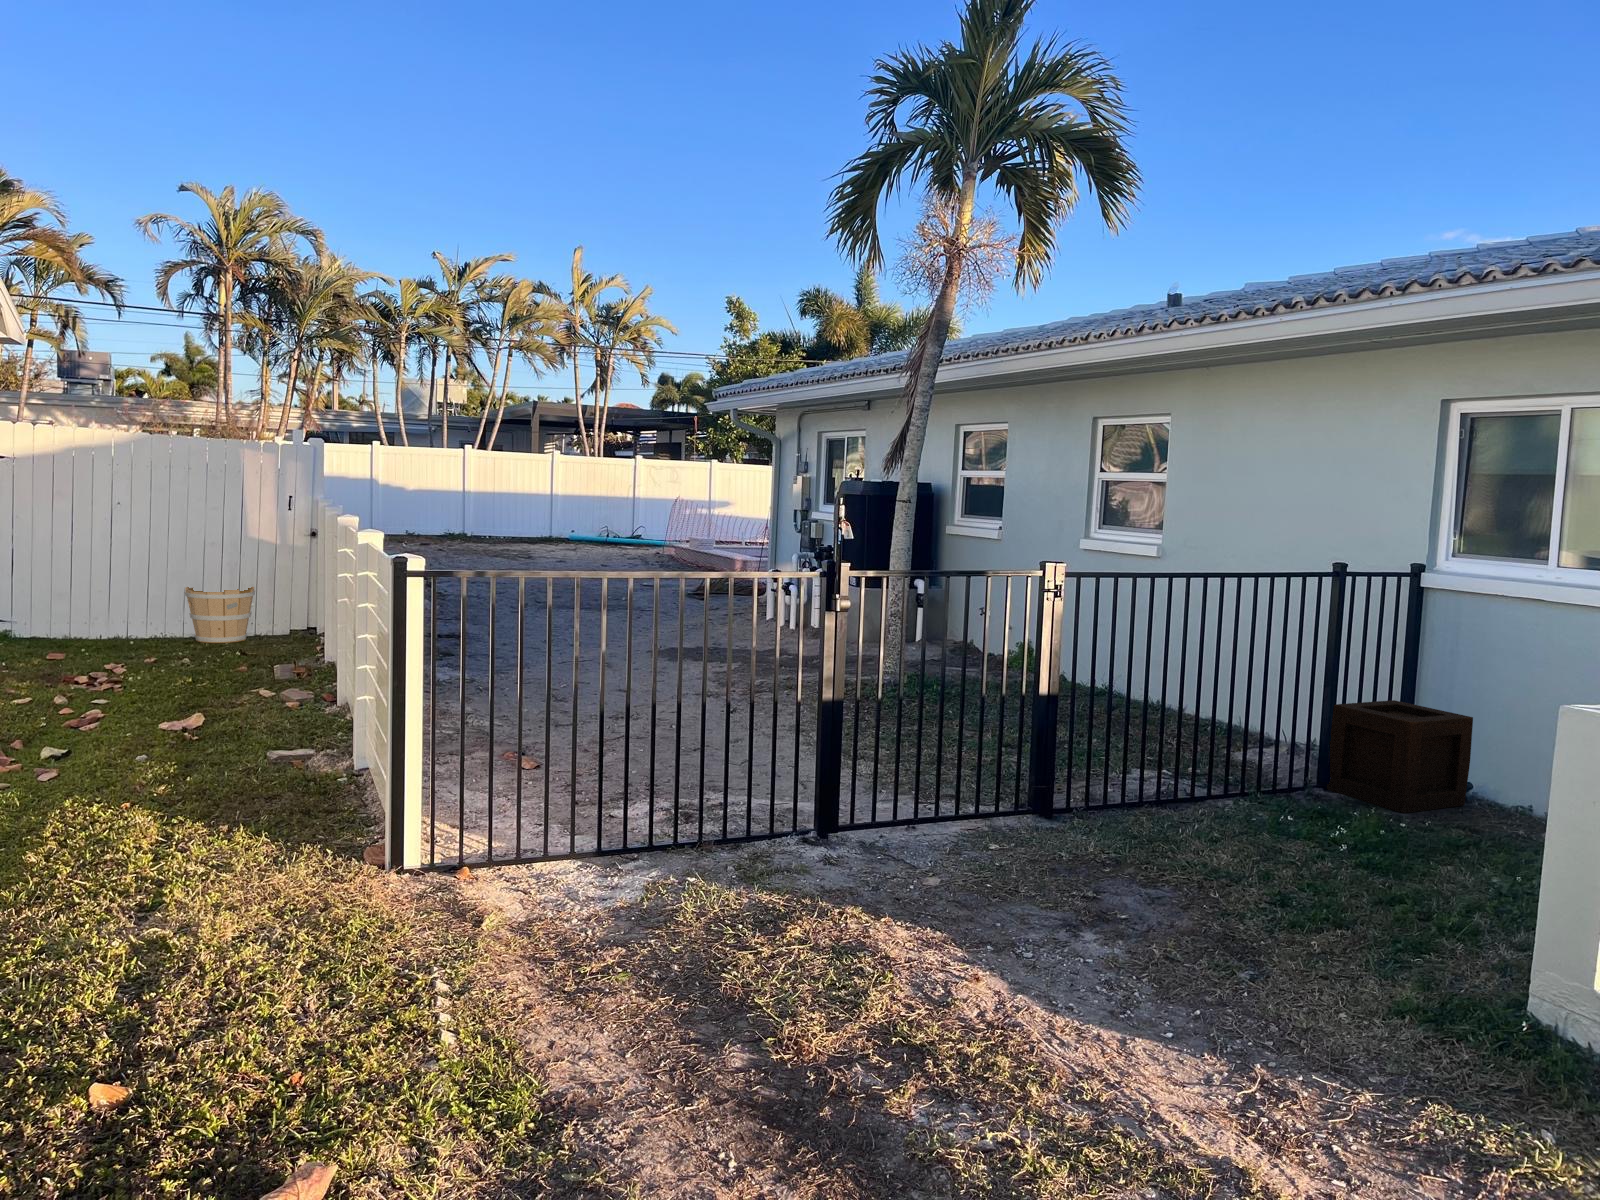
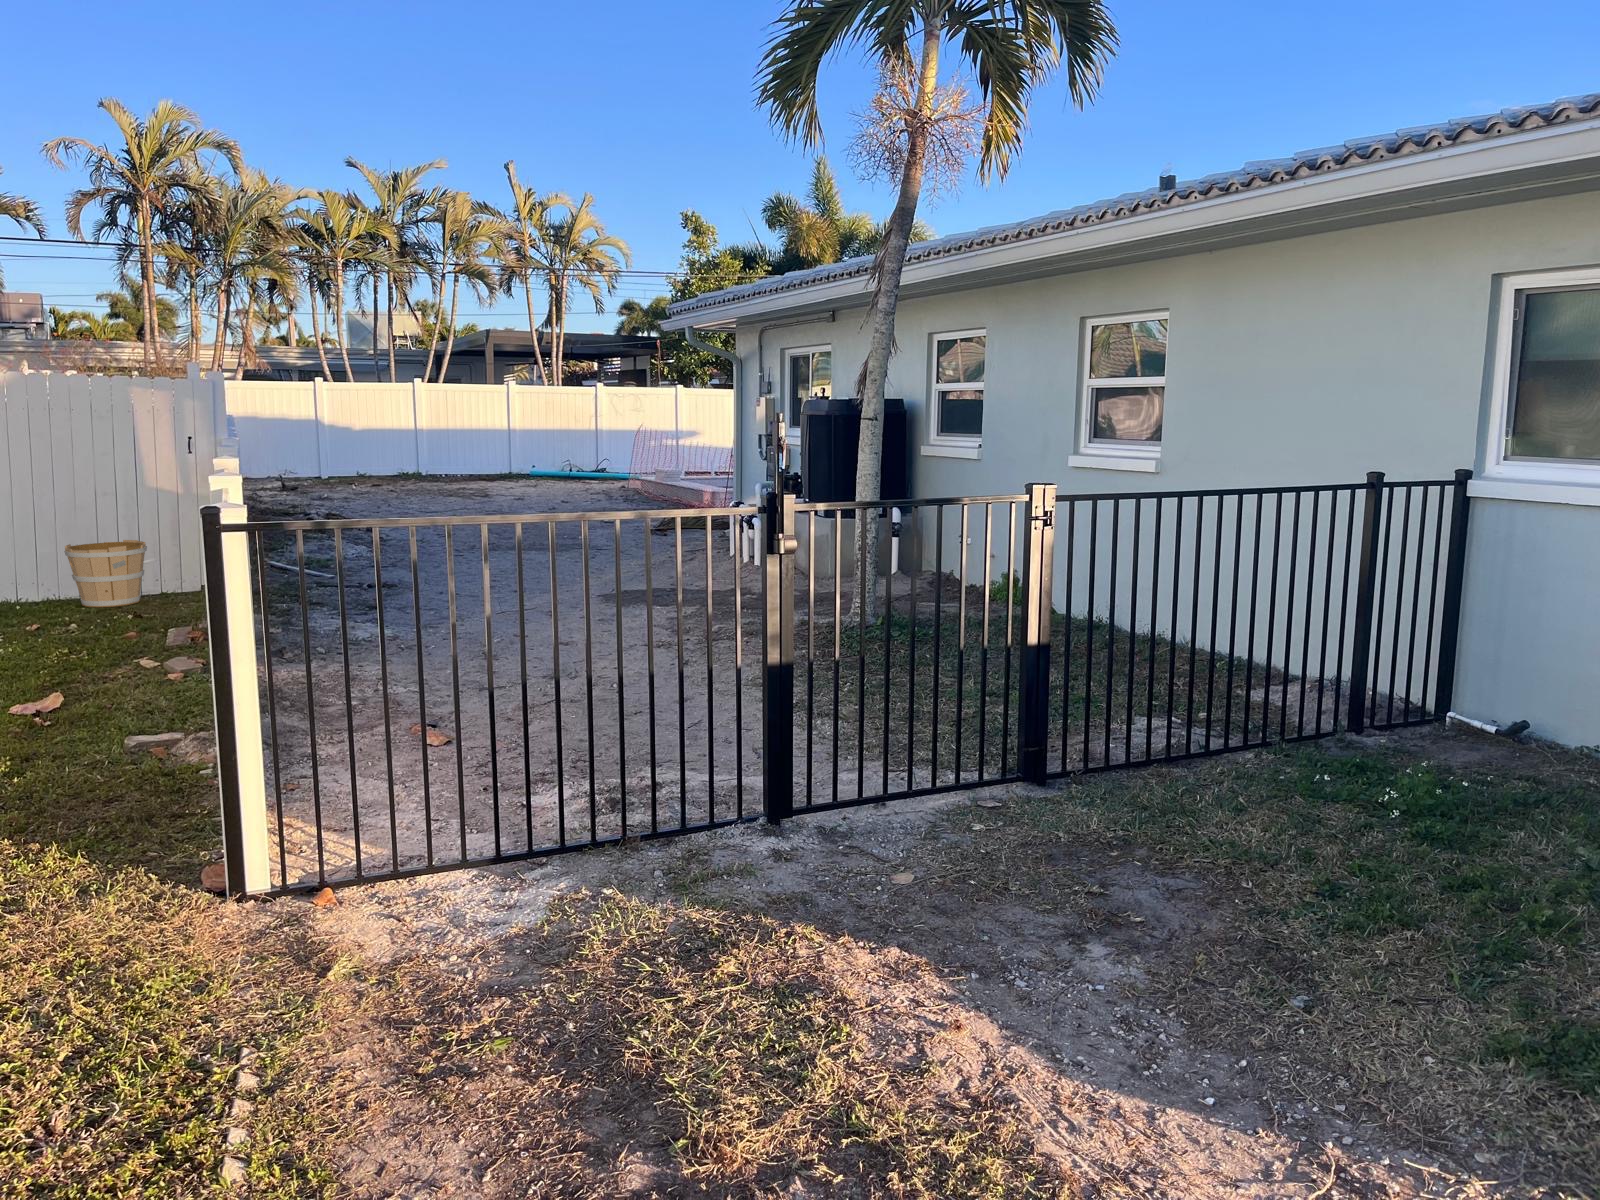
wooden crate: present [1327,700,1473,813] -> none [1363,629,1535,763]

